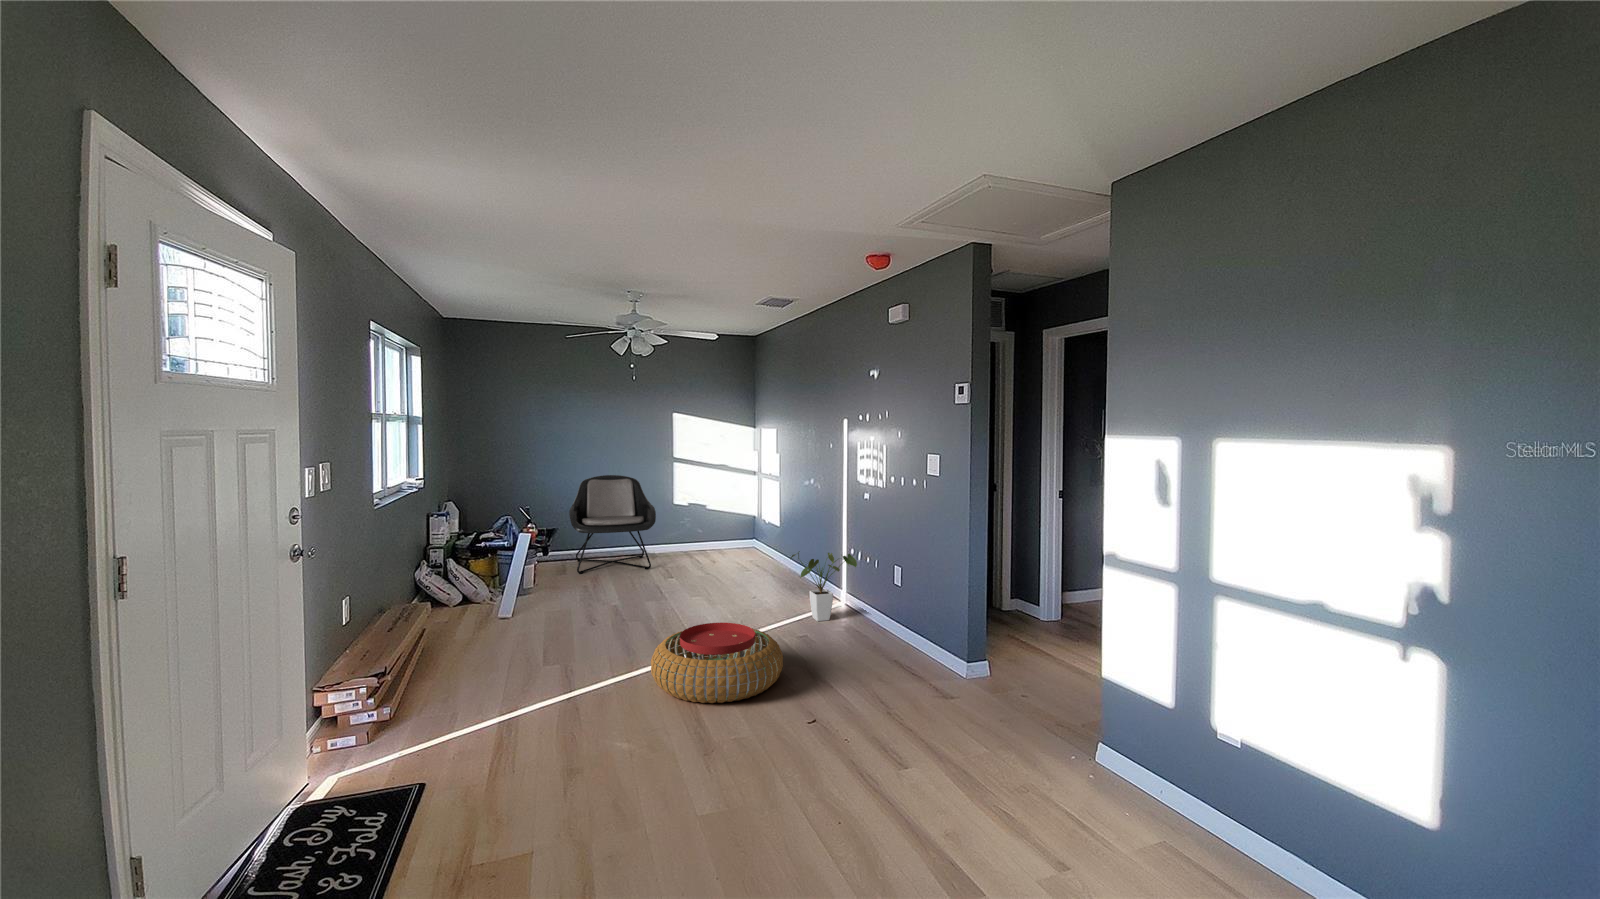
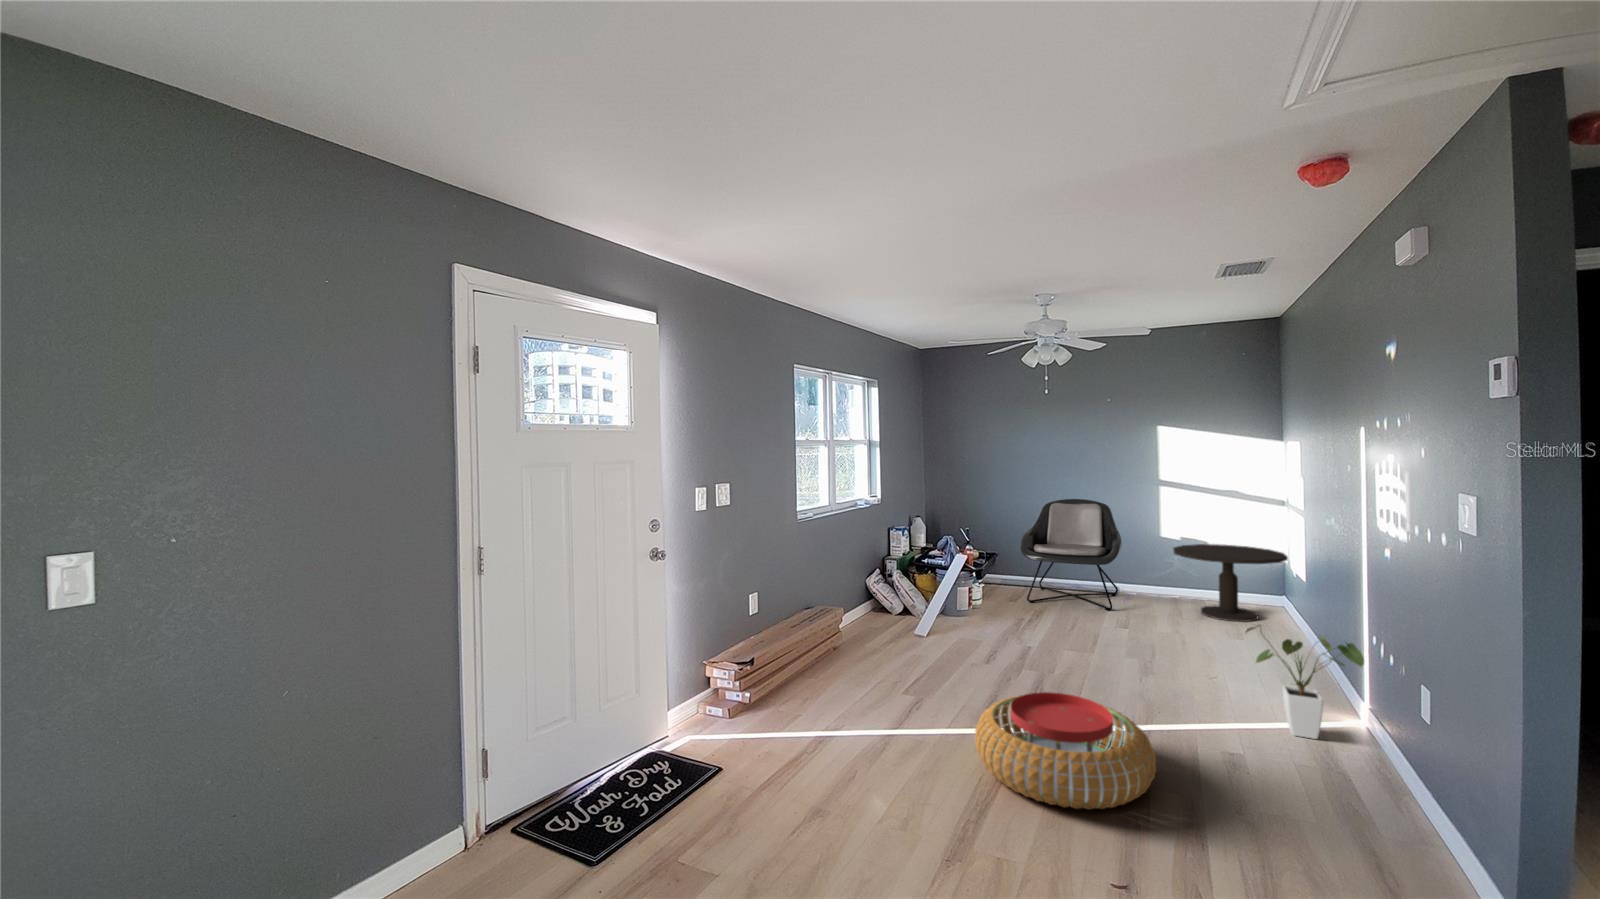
side table: none [691,506,765,563] -> present [1173,544,1288,622]

